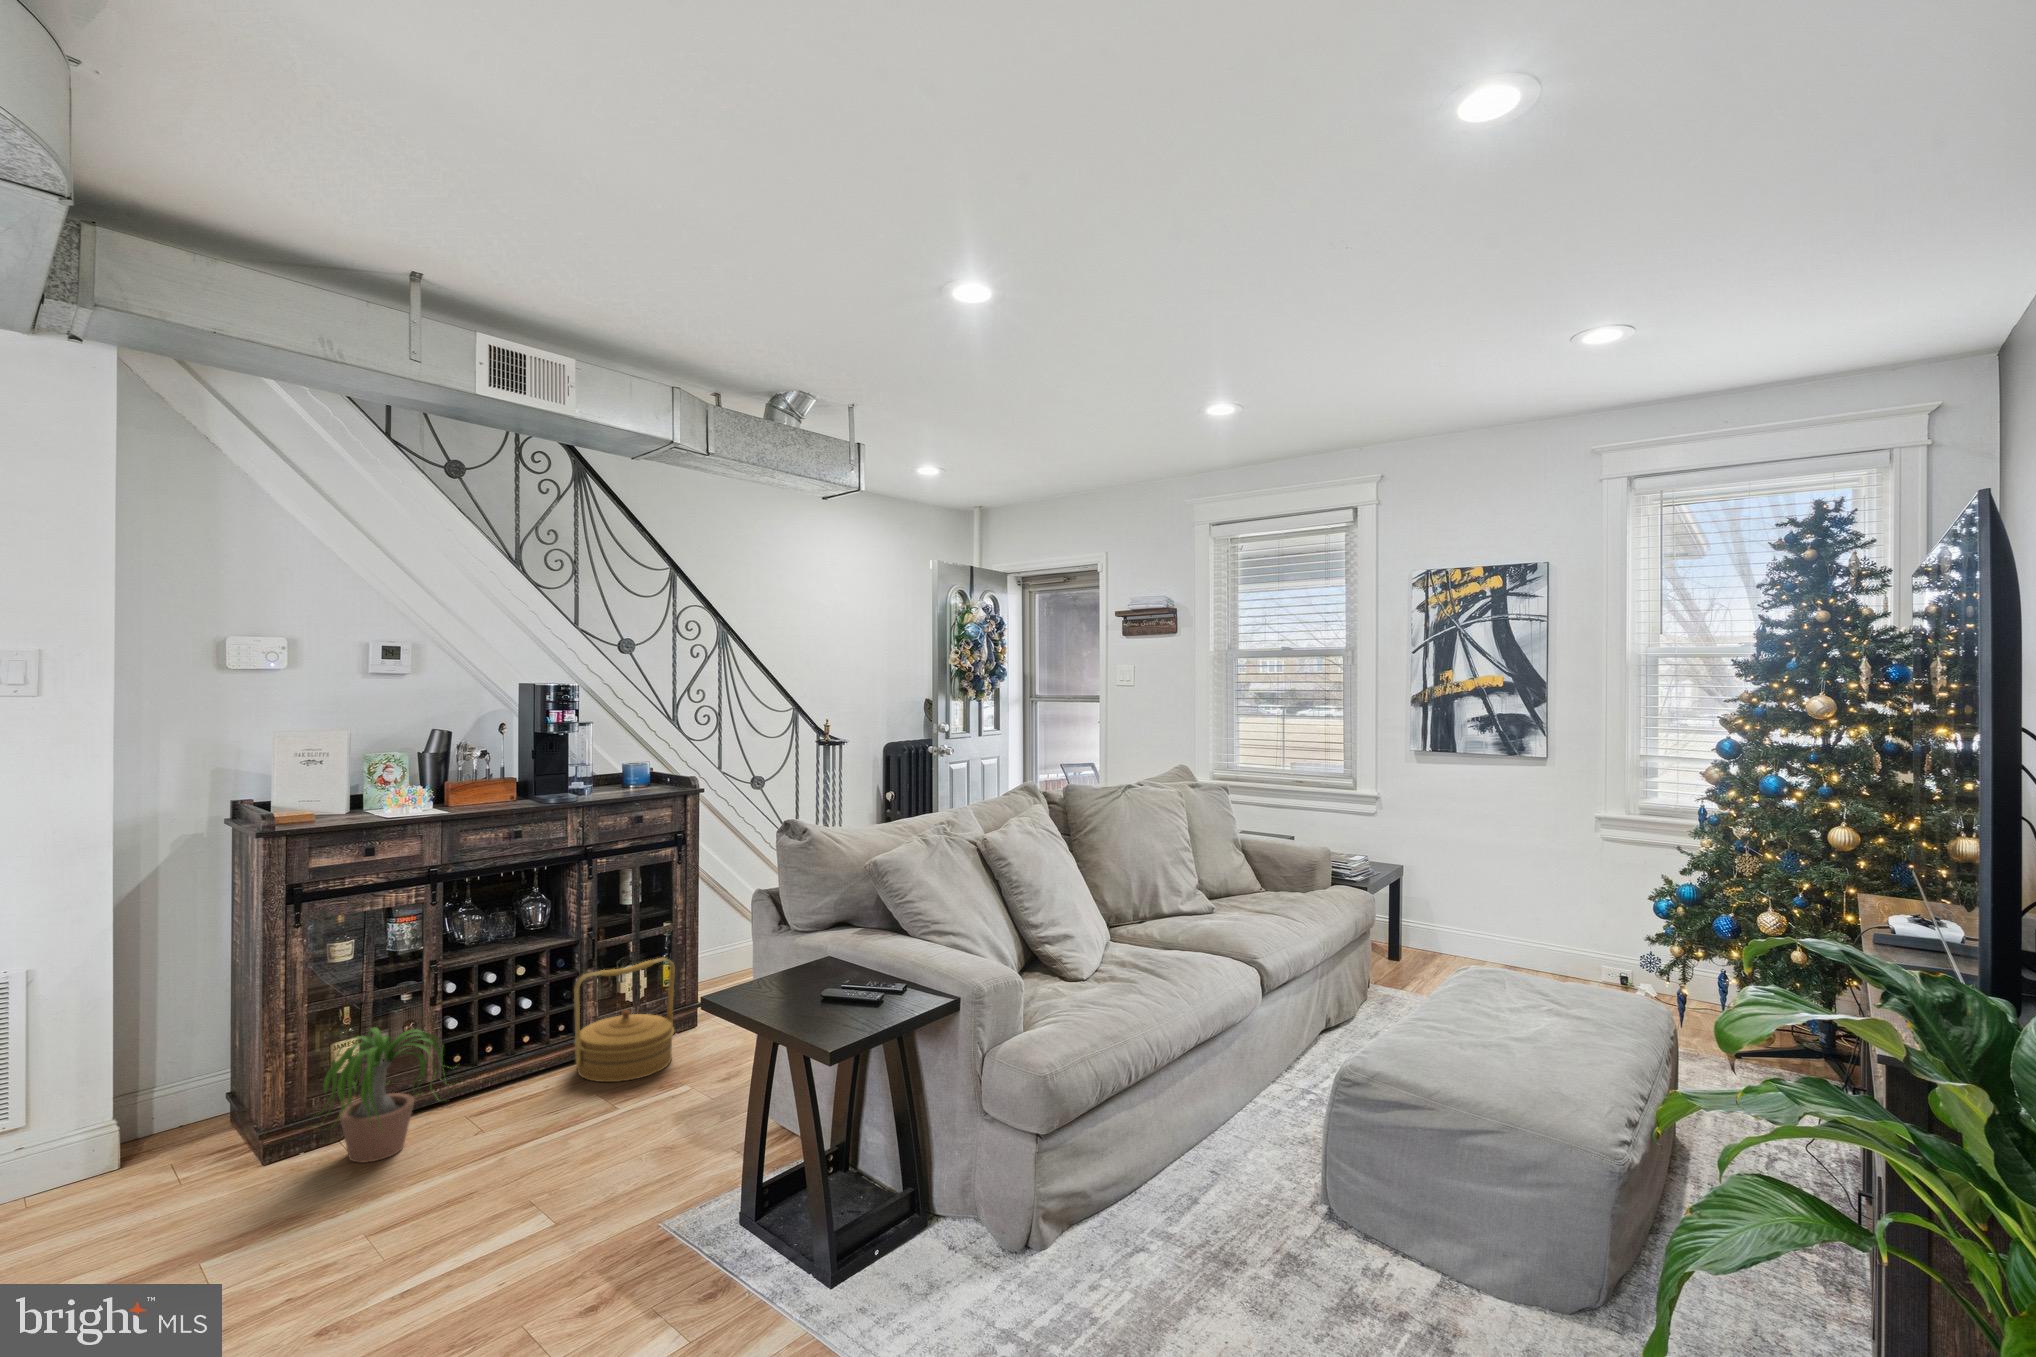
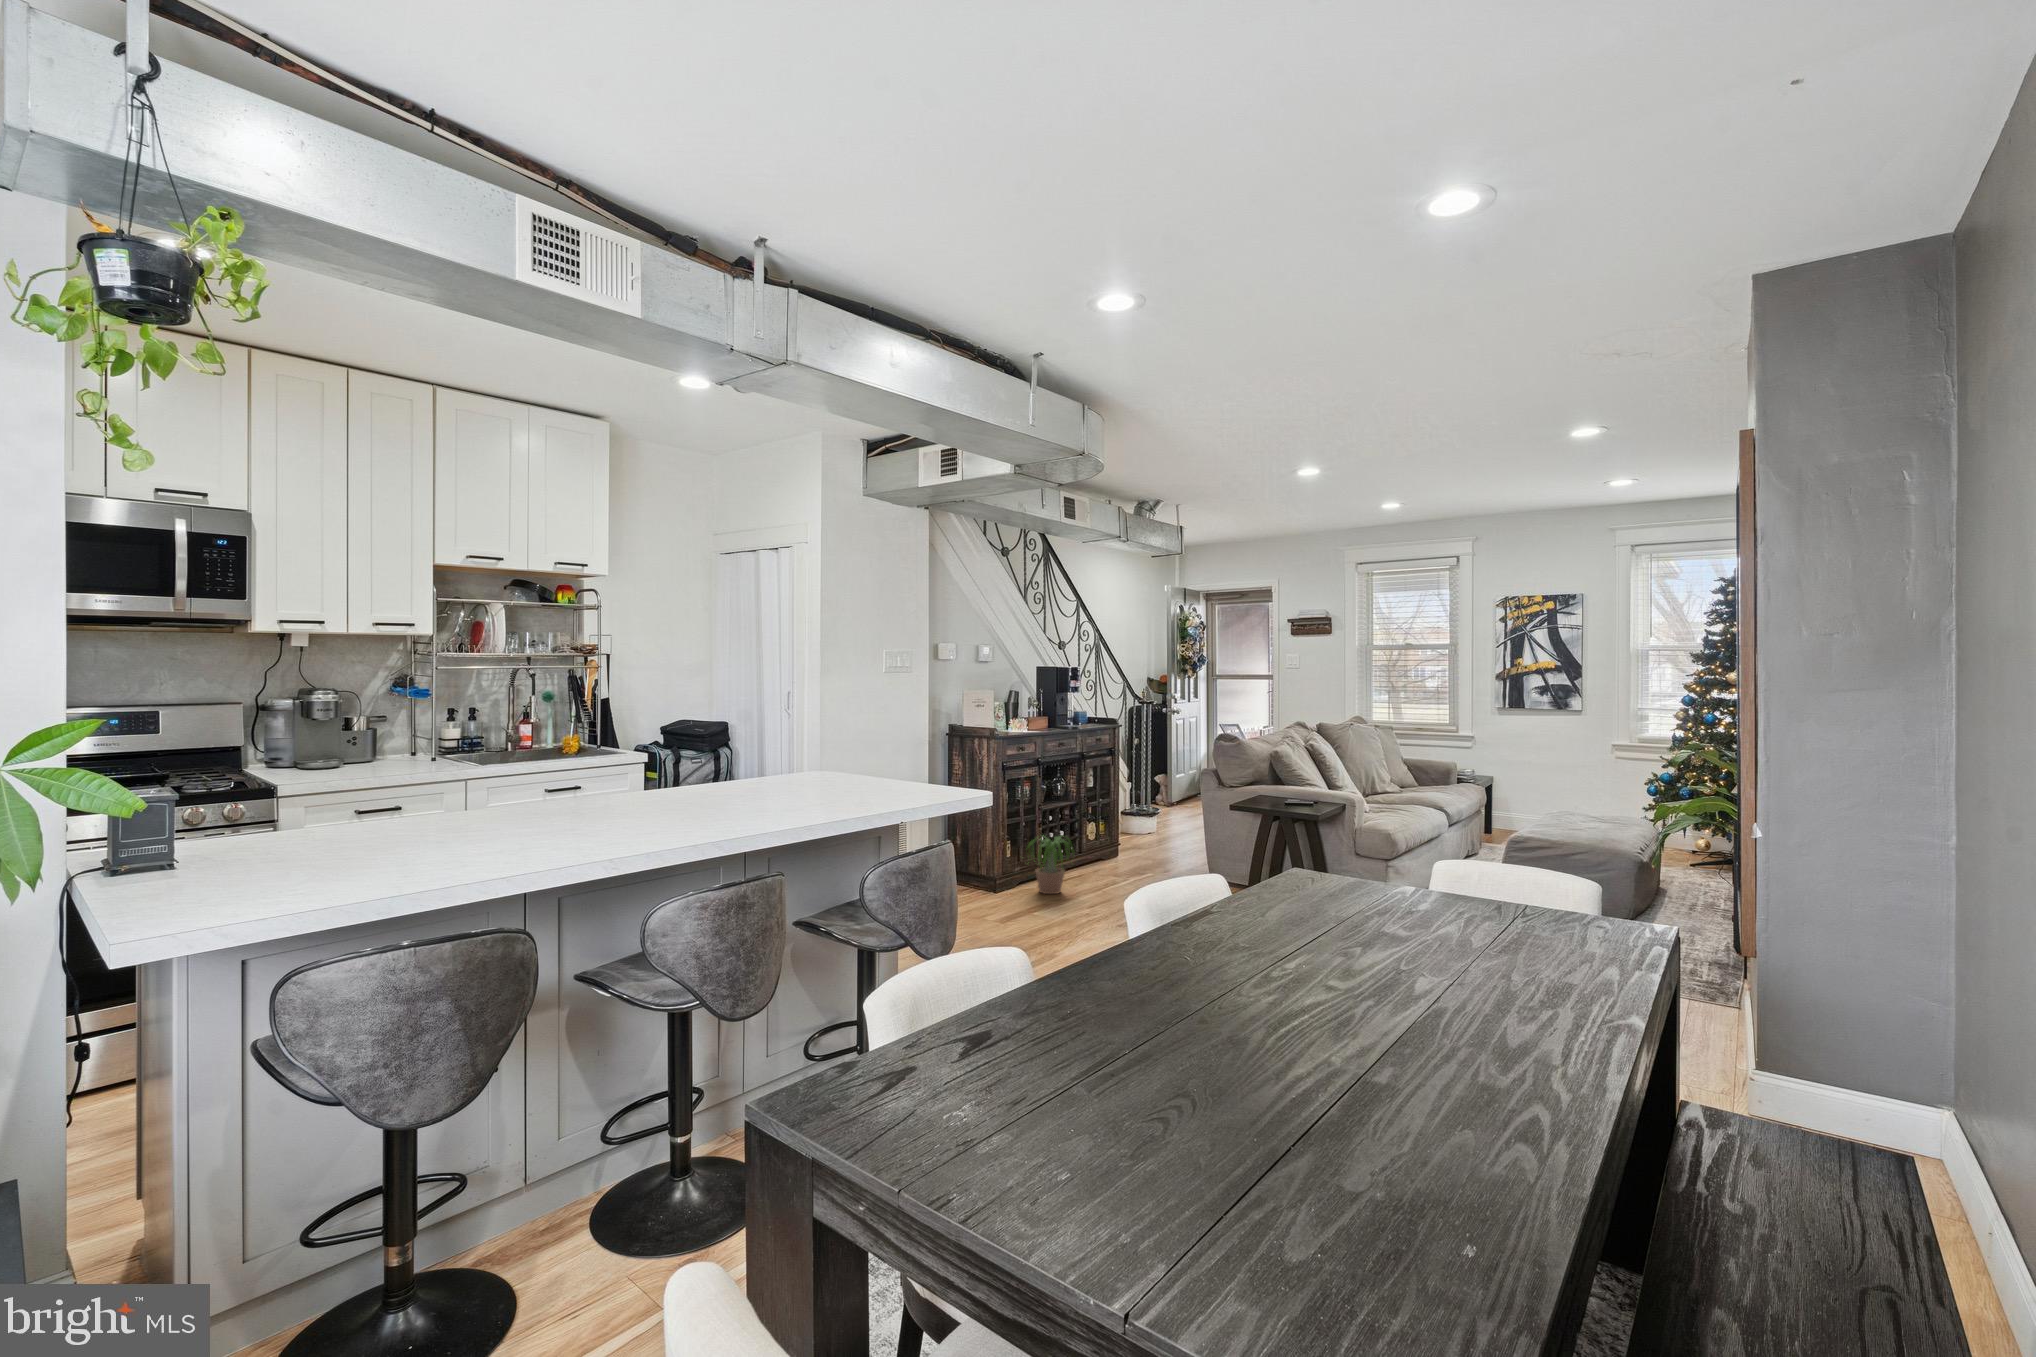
basket: present [574,957,675,1082] -> none [1088,815,1136,873]

